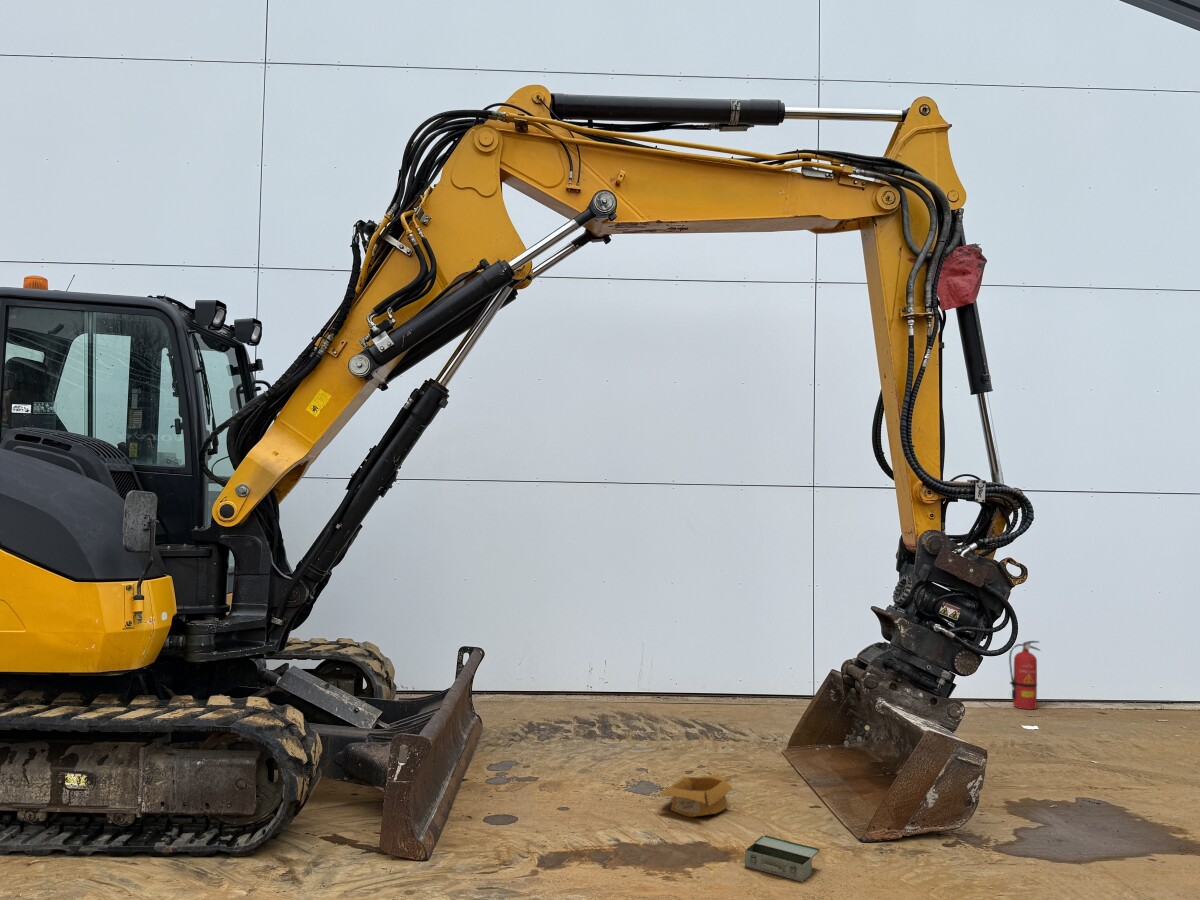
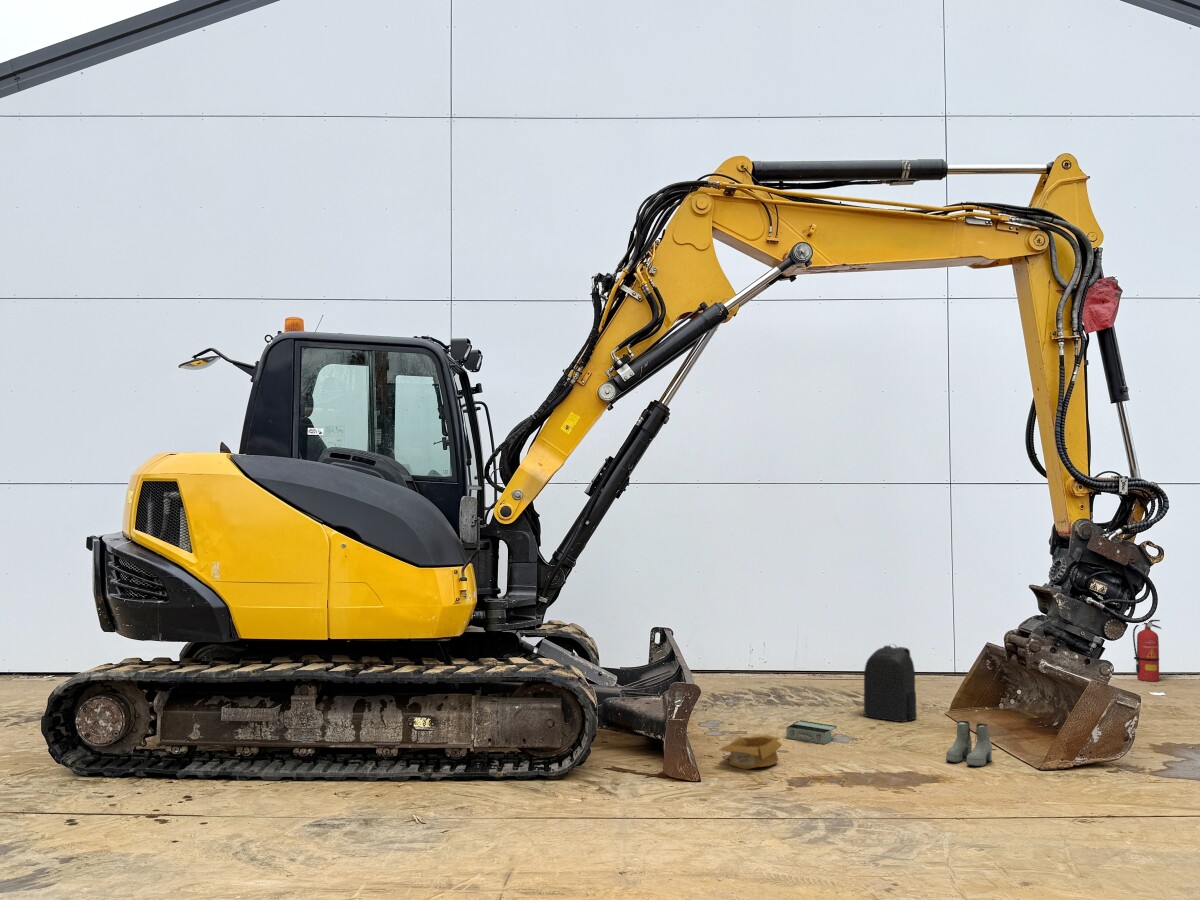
backpack: none [688,671,747,764] -> present [864,646,917,722]
cardboard box: present [660,775,732,817] -> present [720,736,782,769]
boots: none [756,775,812,834] -> present [946,721,992,766]
toolbox: present [745,835,820,882] -> present [786,720,837,744]

